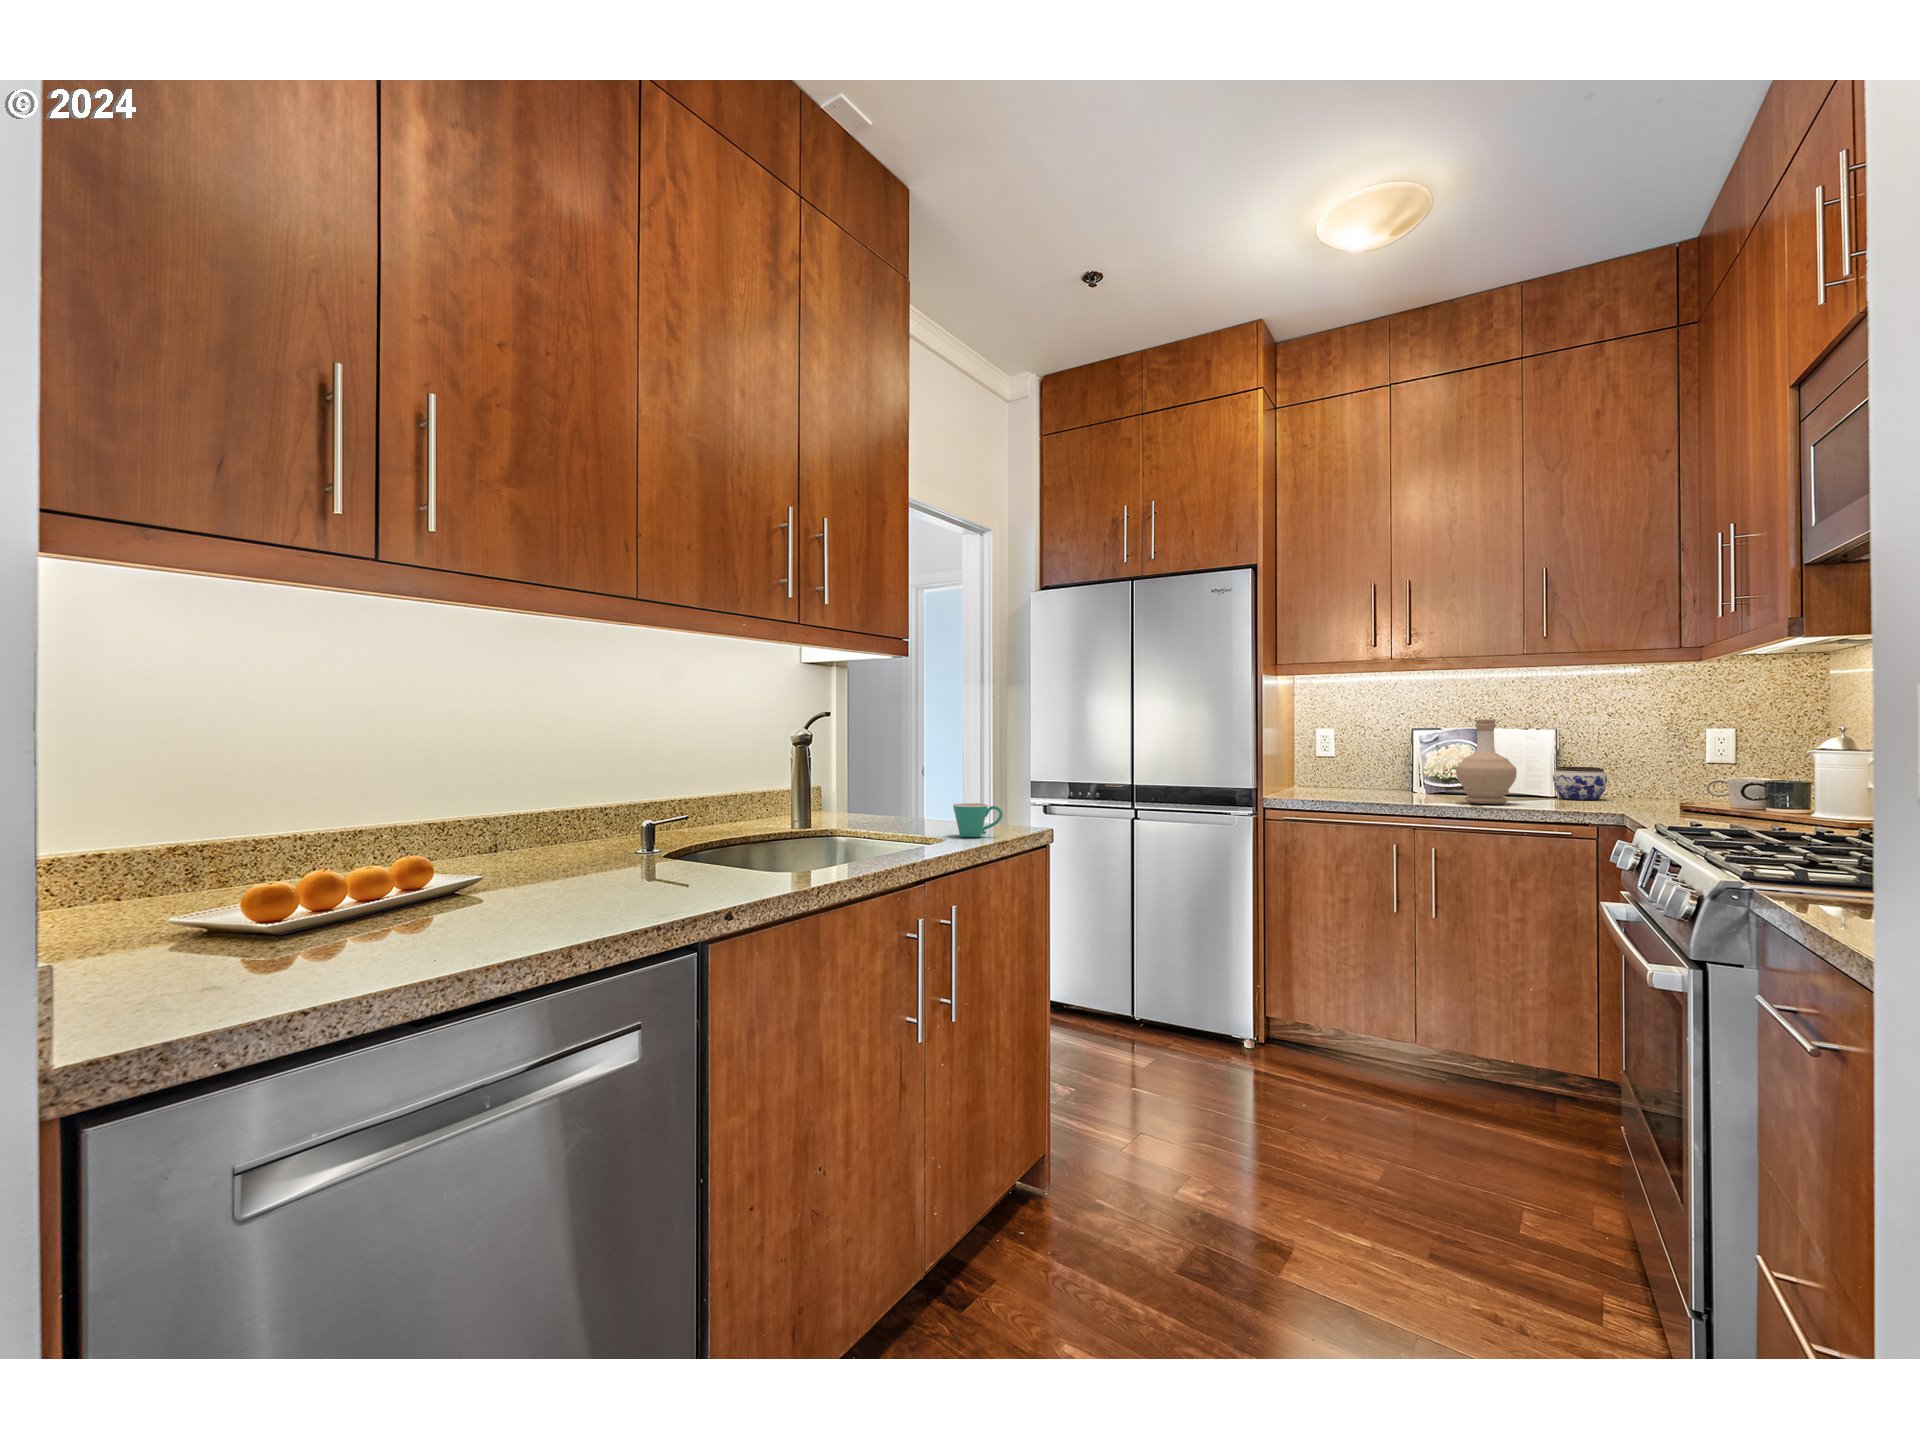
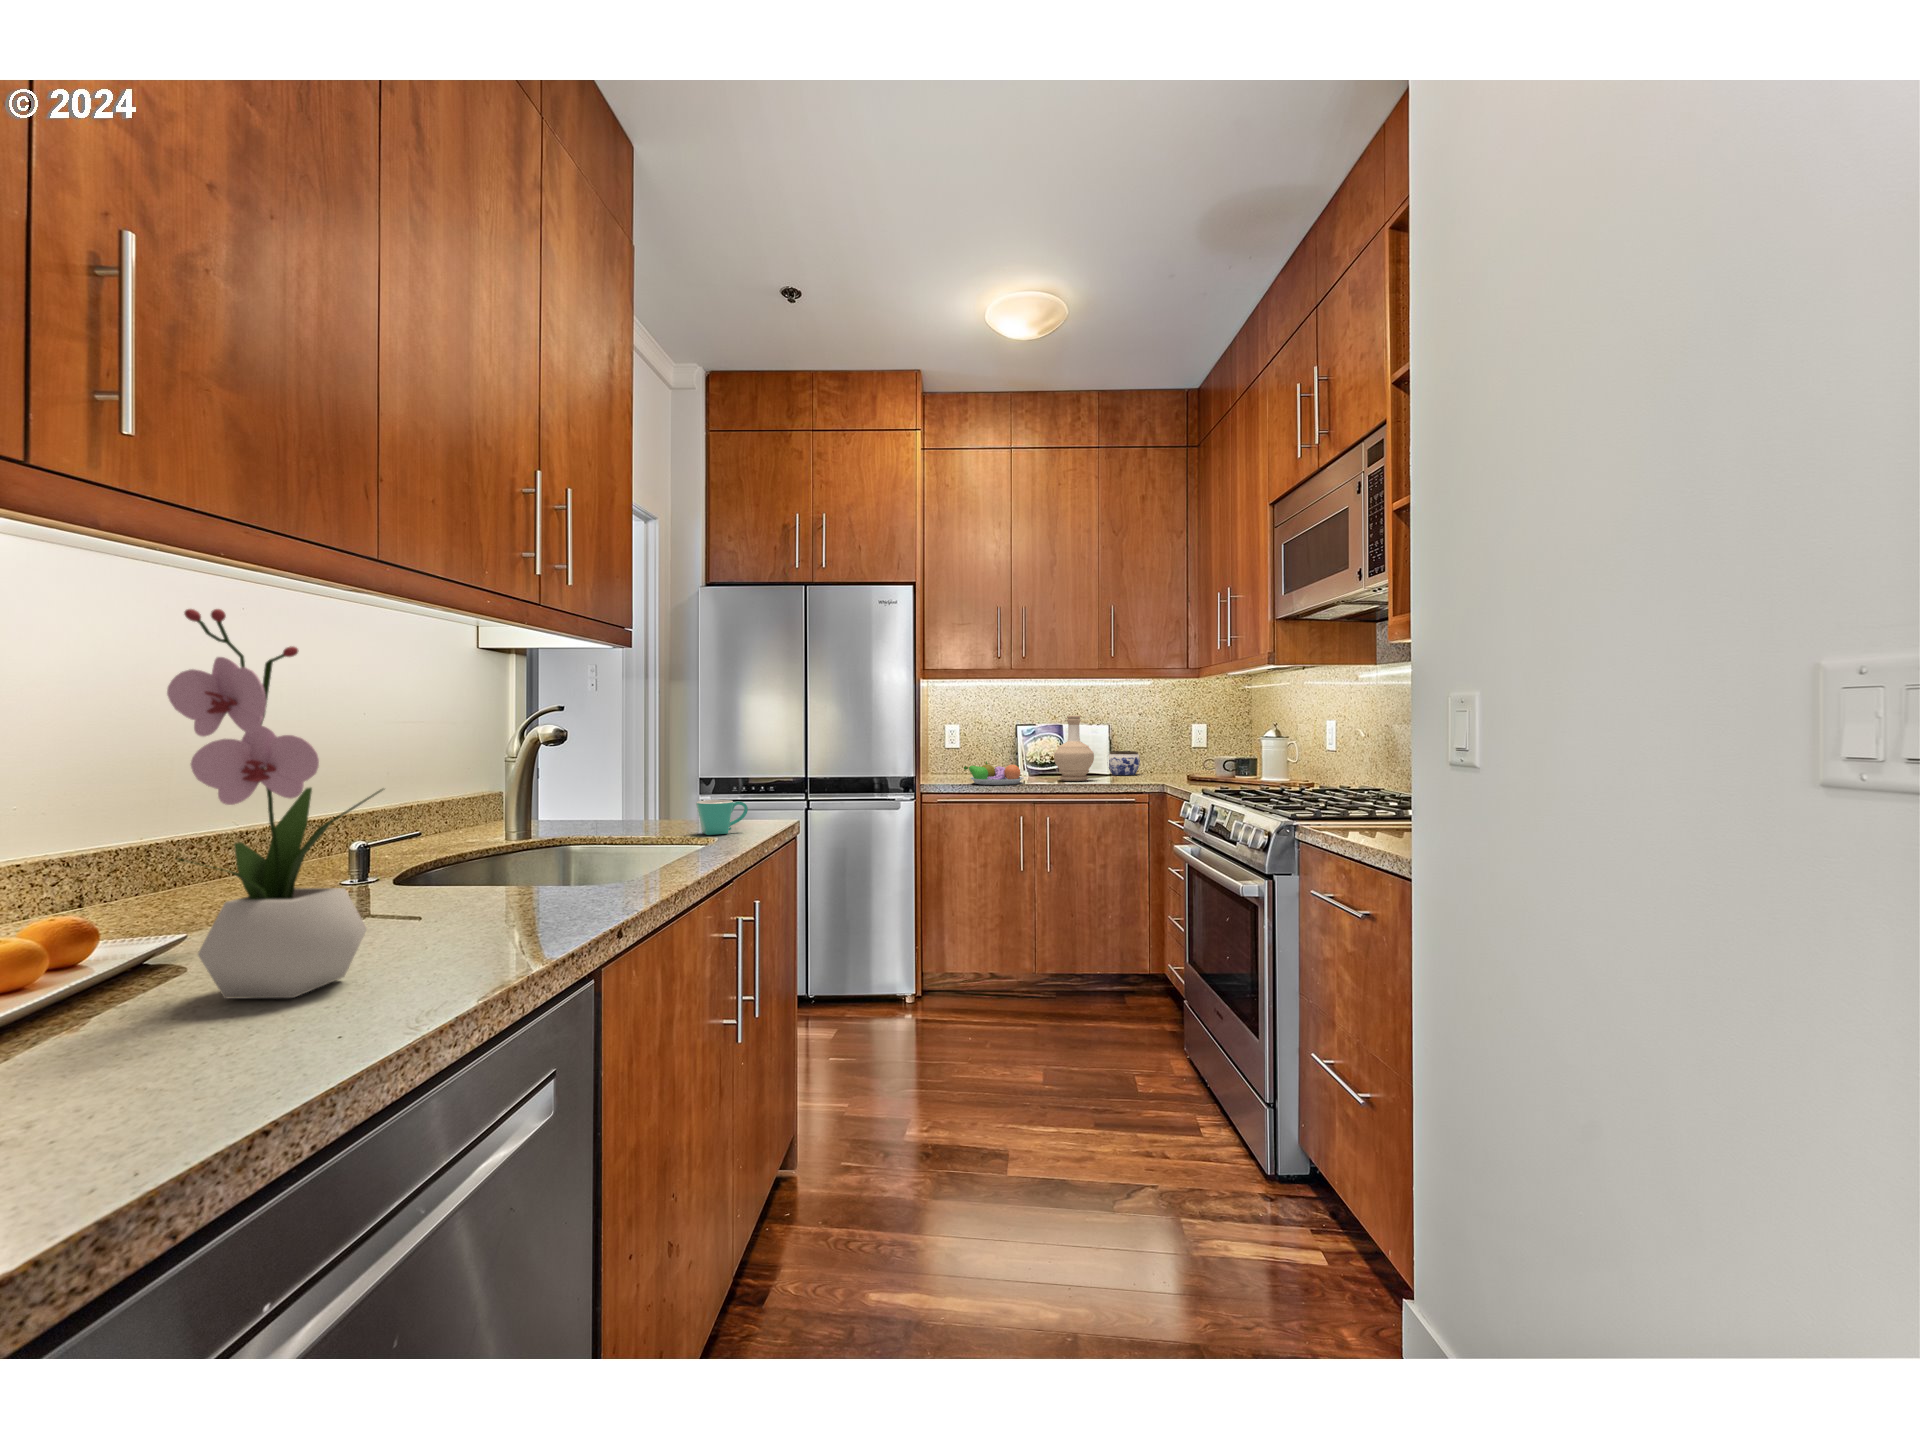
flower arrangement: none [395,648,540,930] -> present [167,609,383,999]
fruit bowl: none [1329,774,1410,804] -> present [964,761,1024,785]

